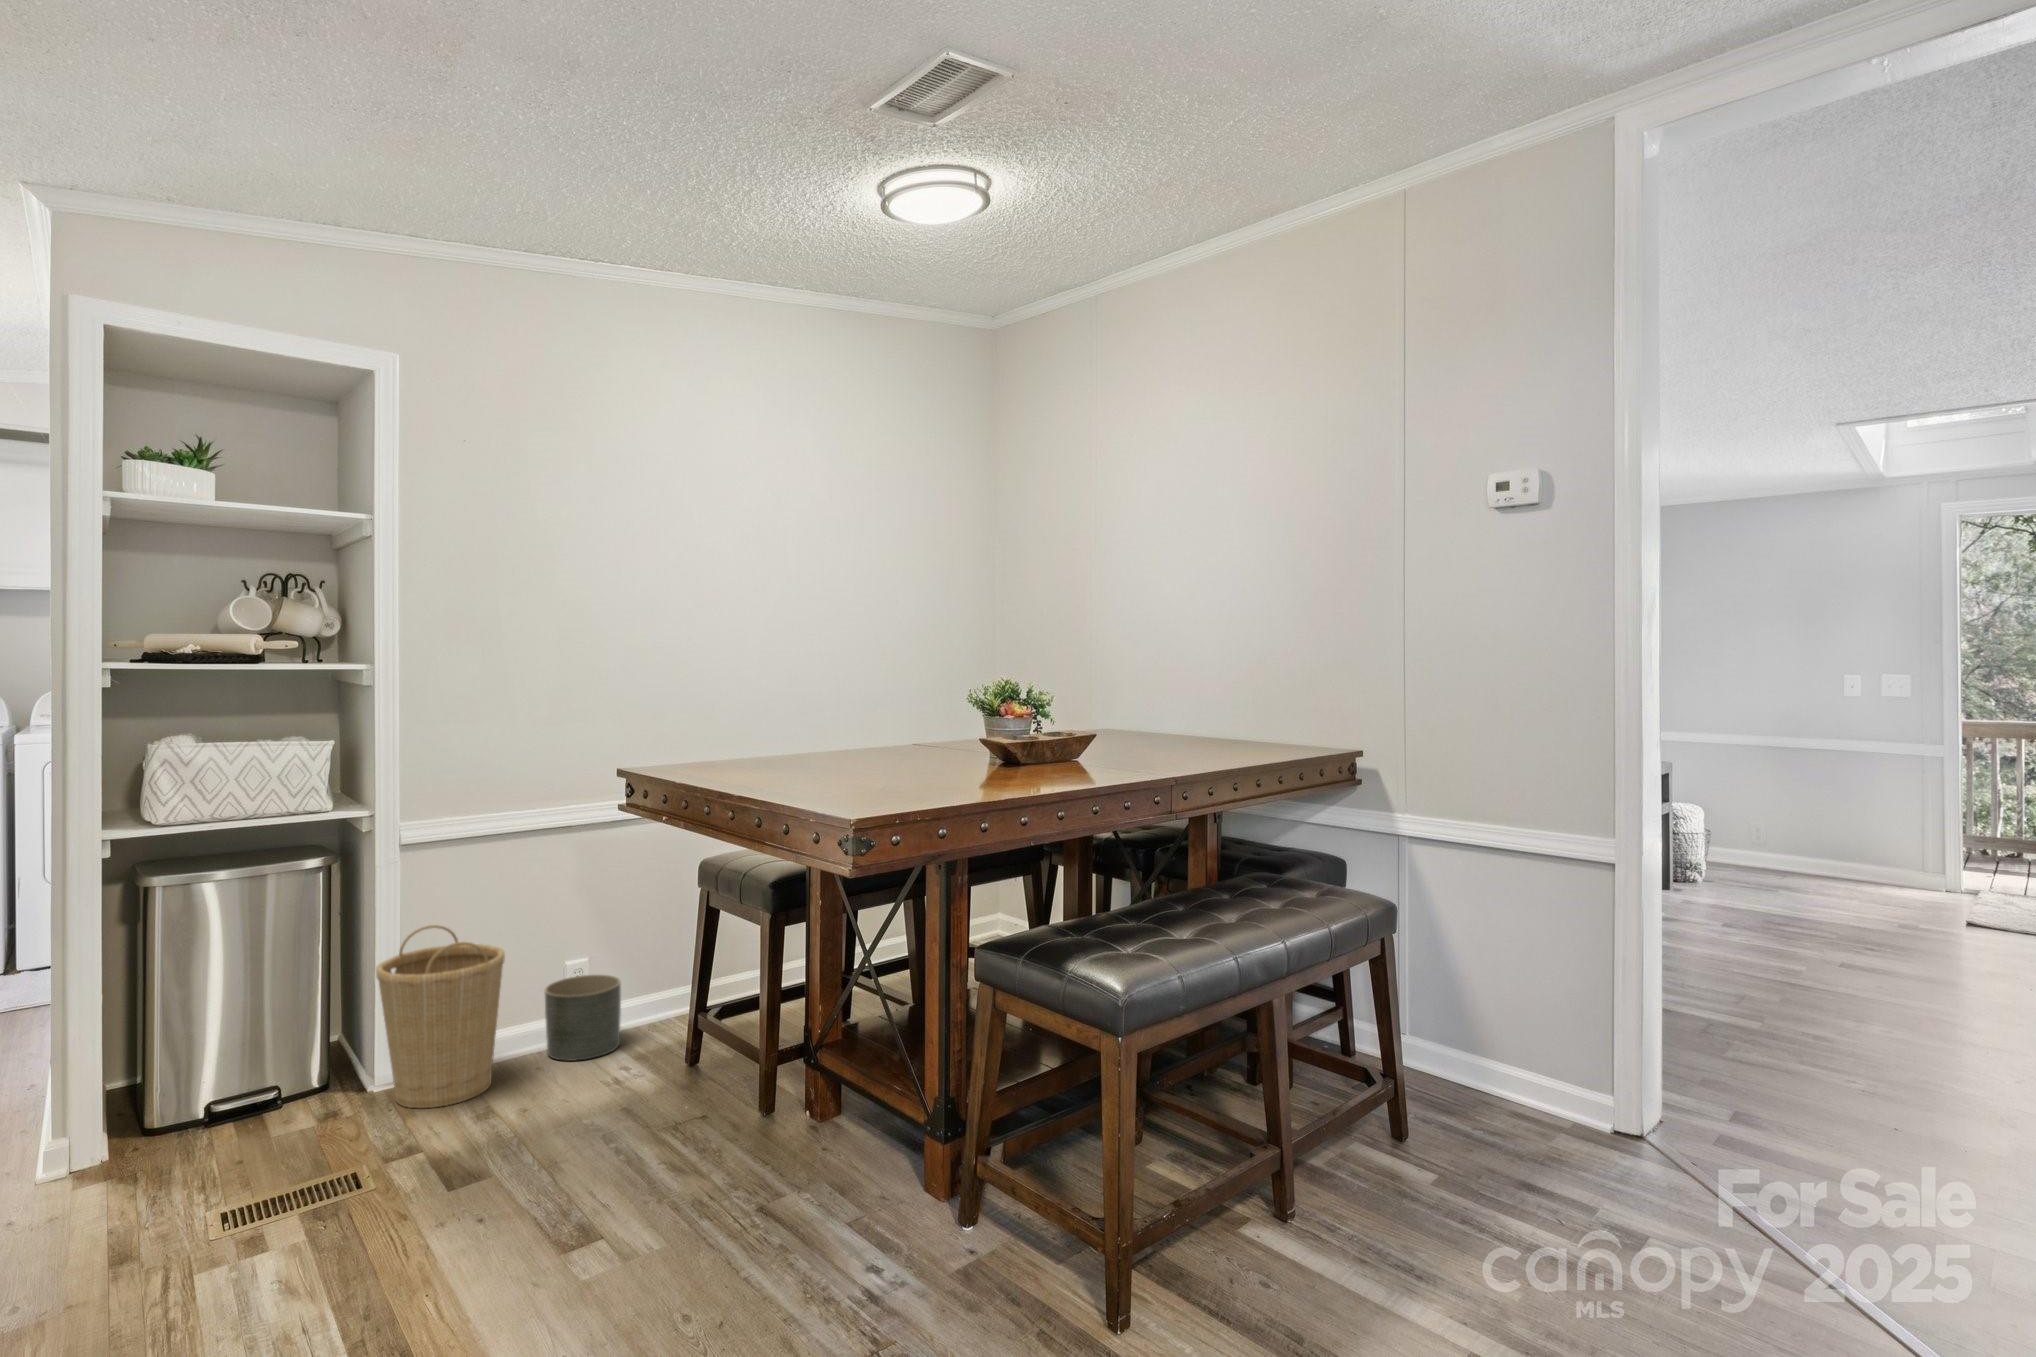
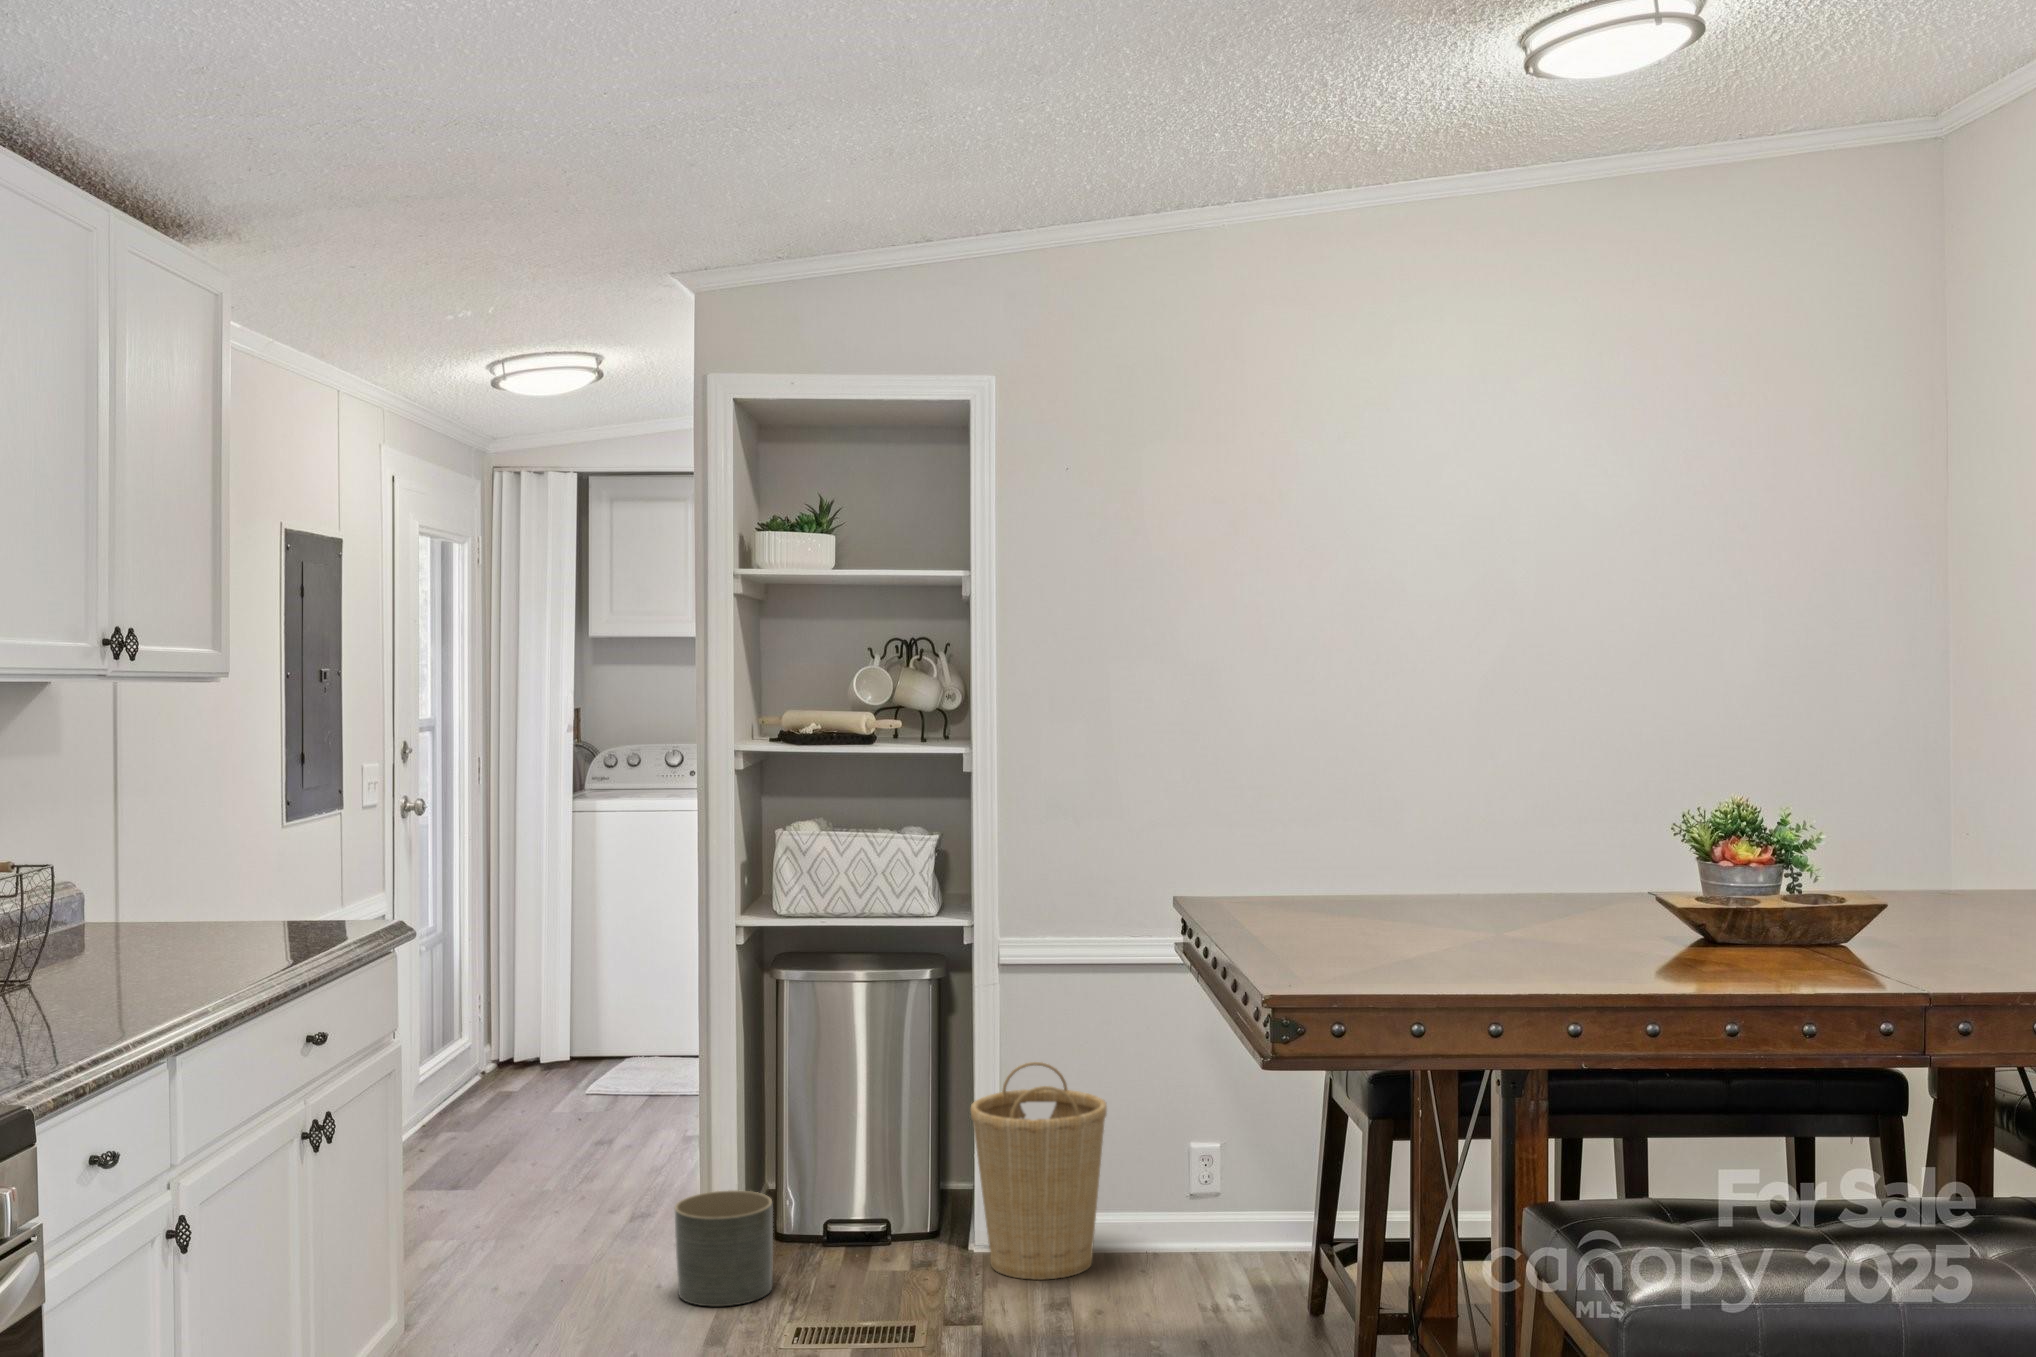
planter: present [545,975,621,1061] -> present [675,1190,773,1306]

